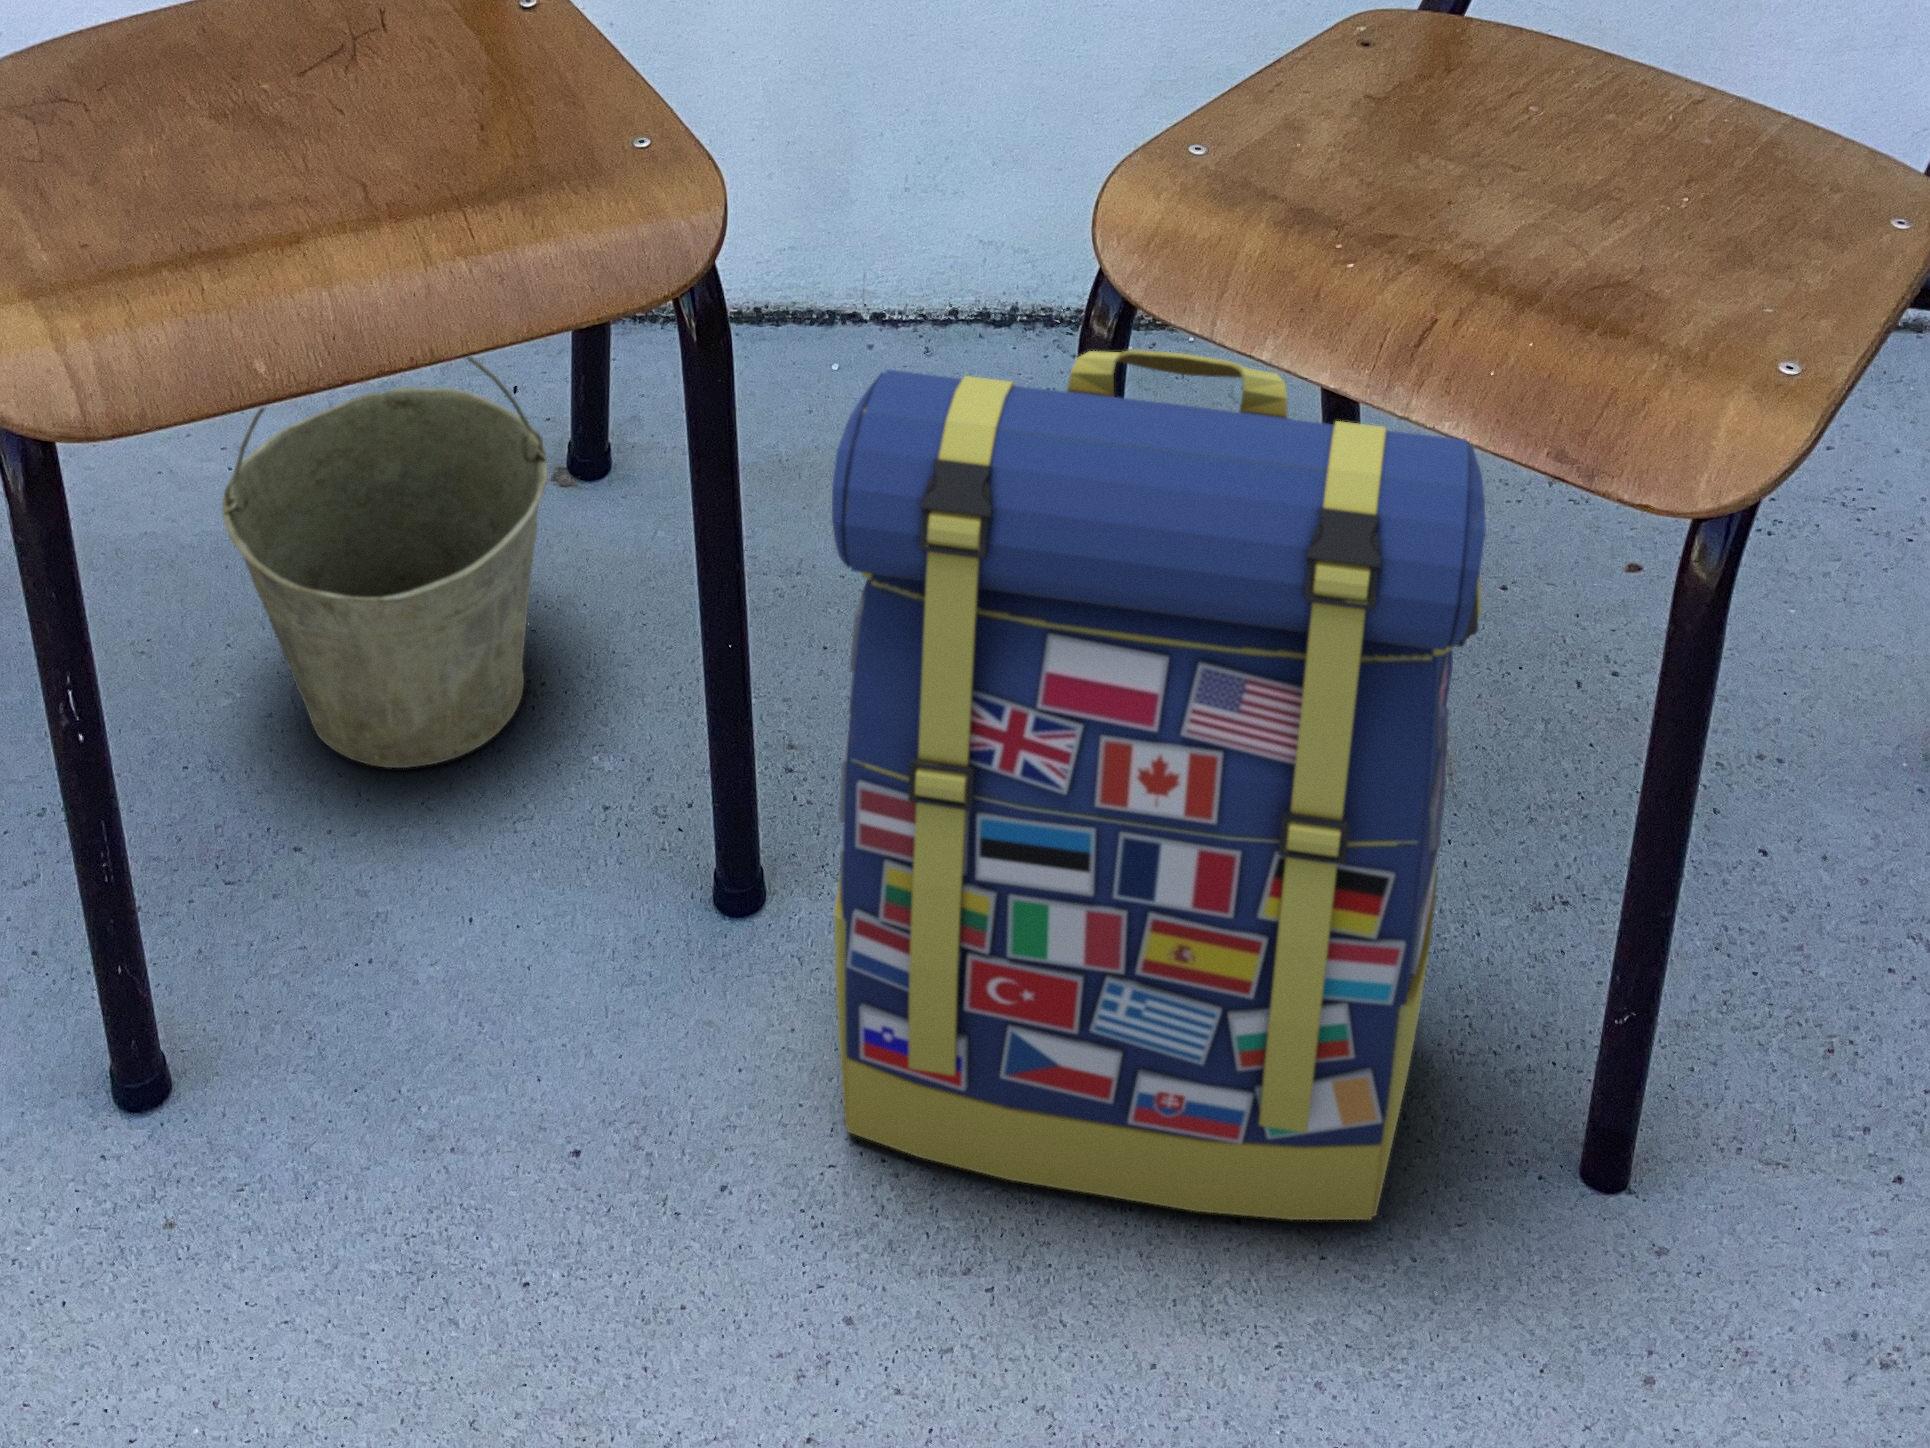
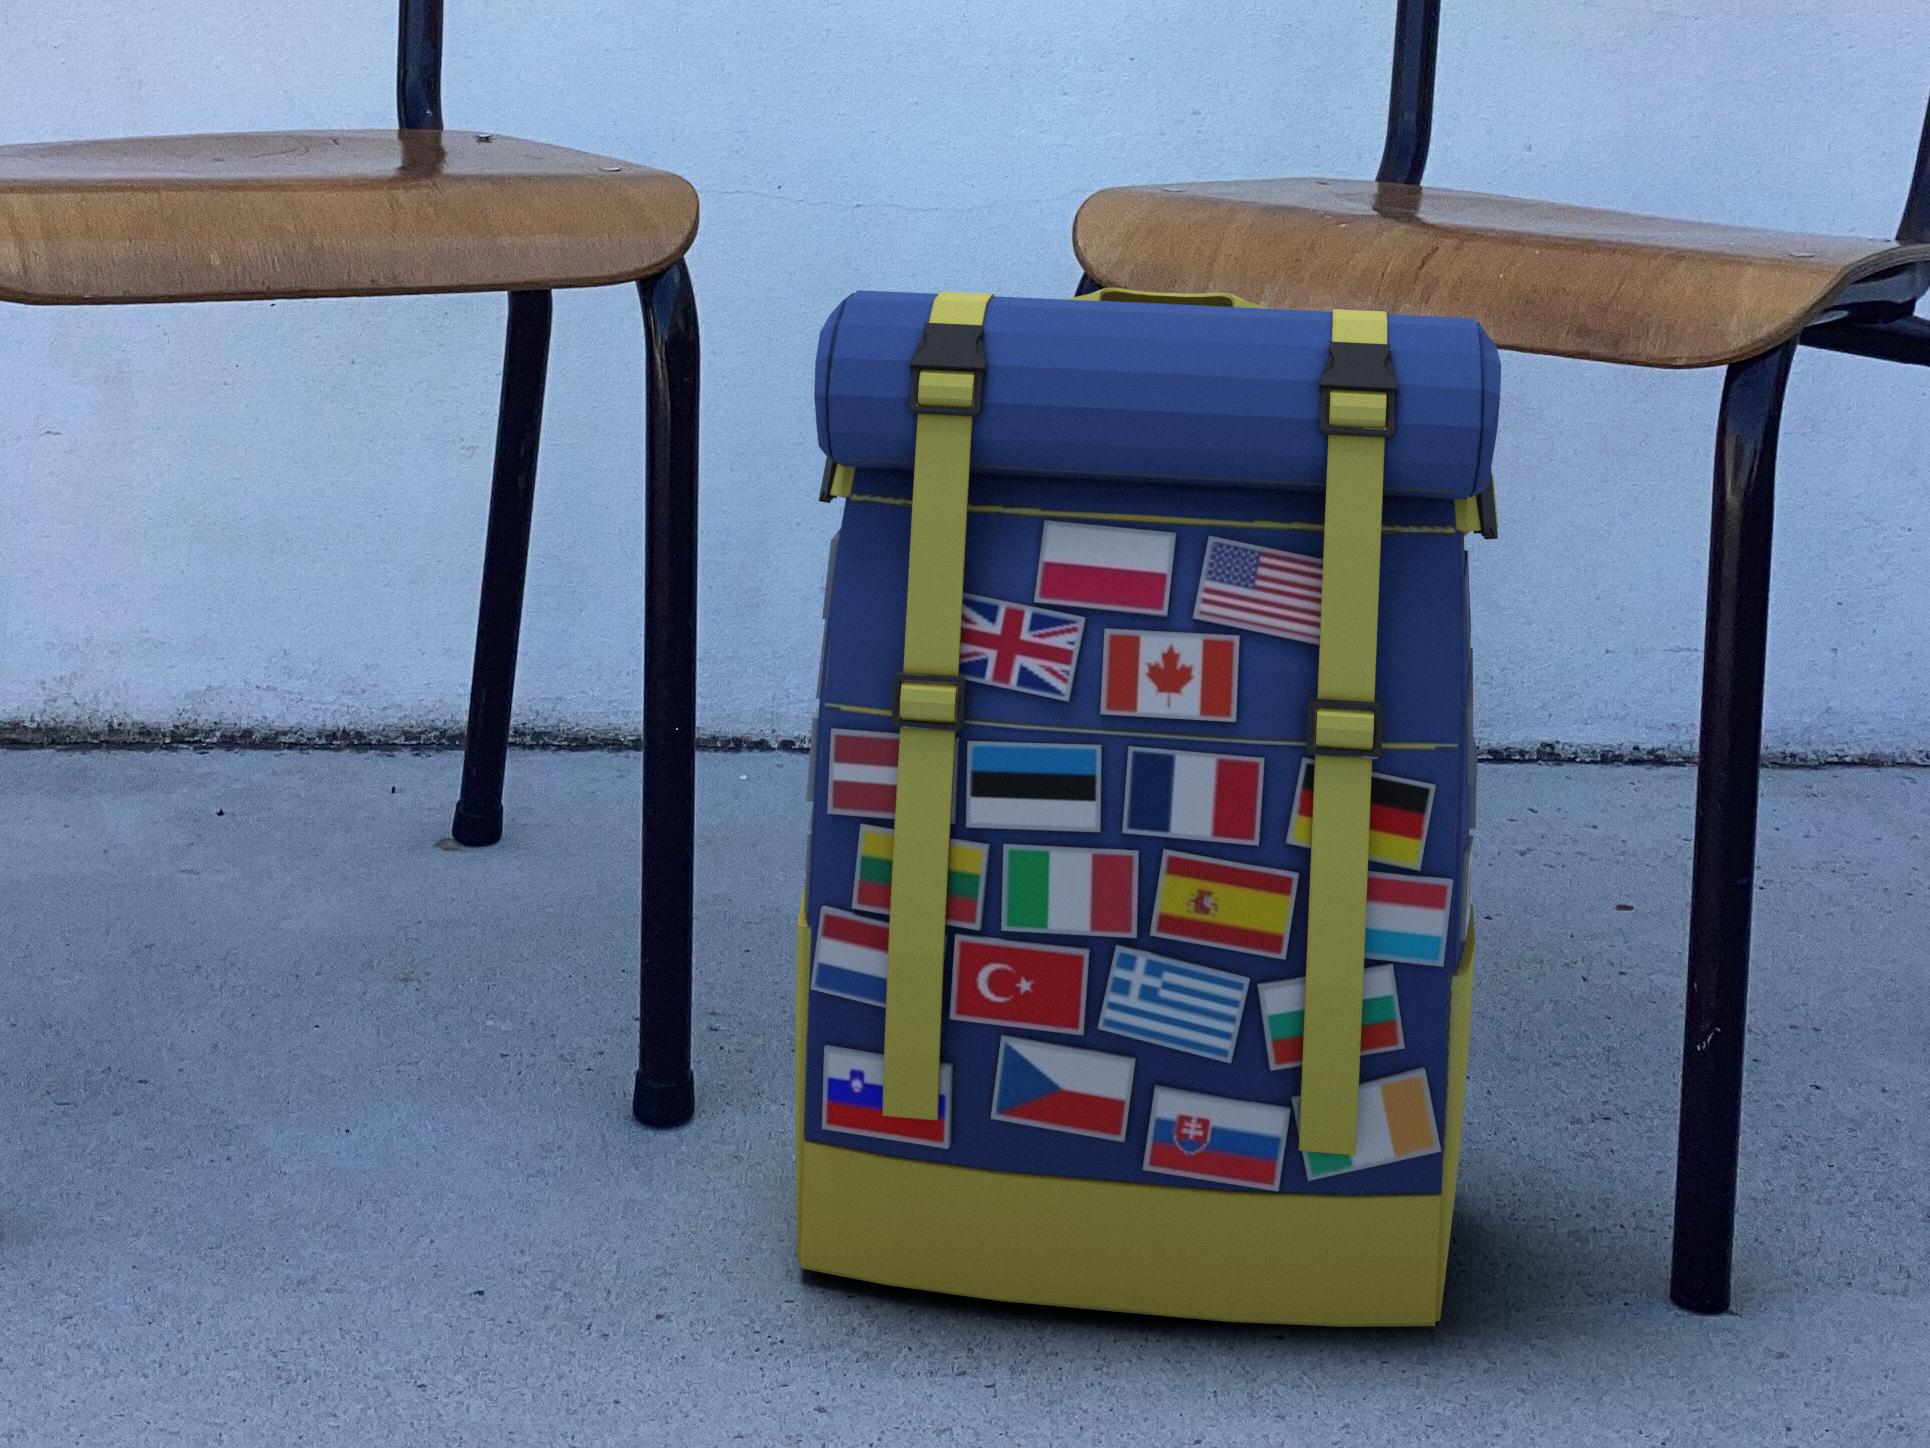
bucket: present [222,356,547,768] -> none [99,470,459,1021]

